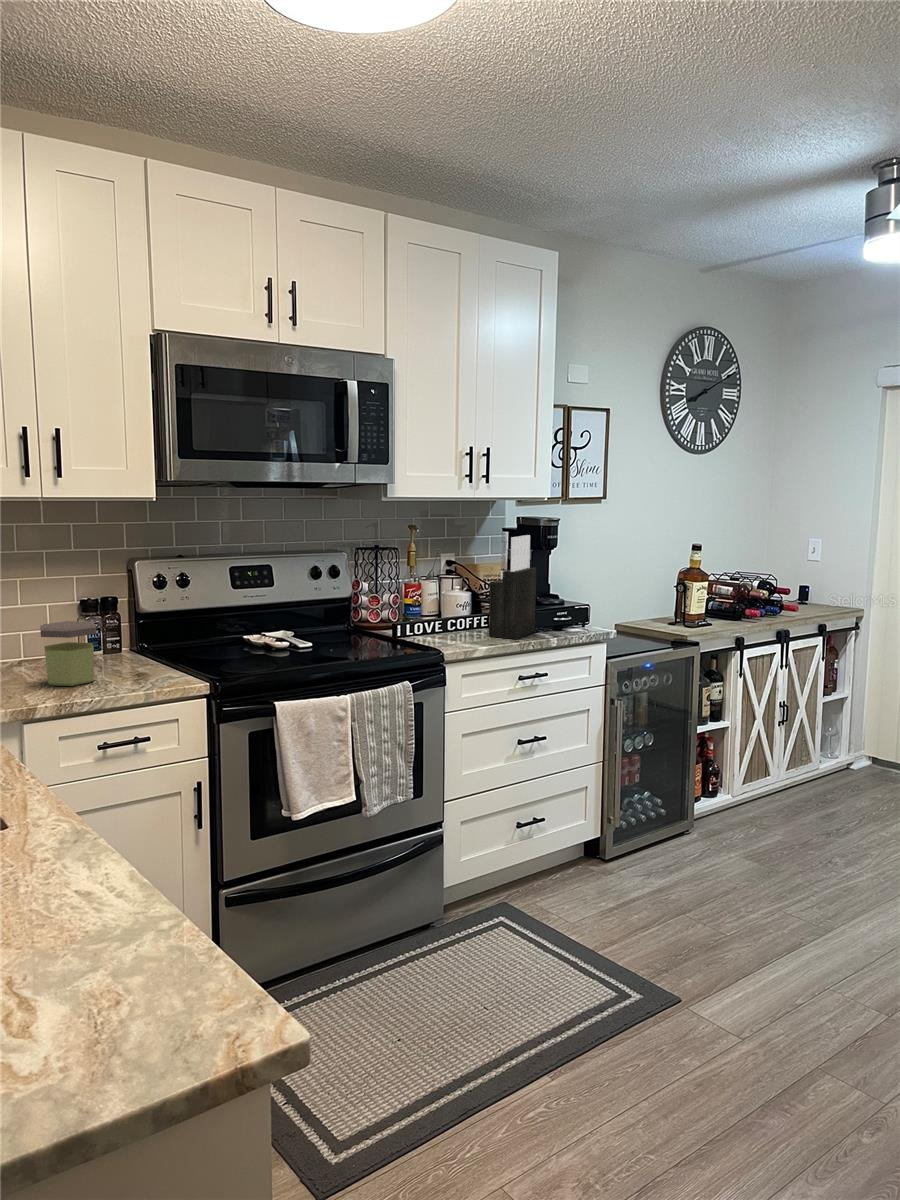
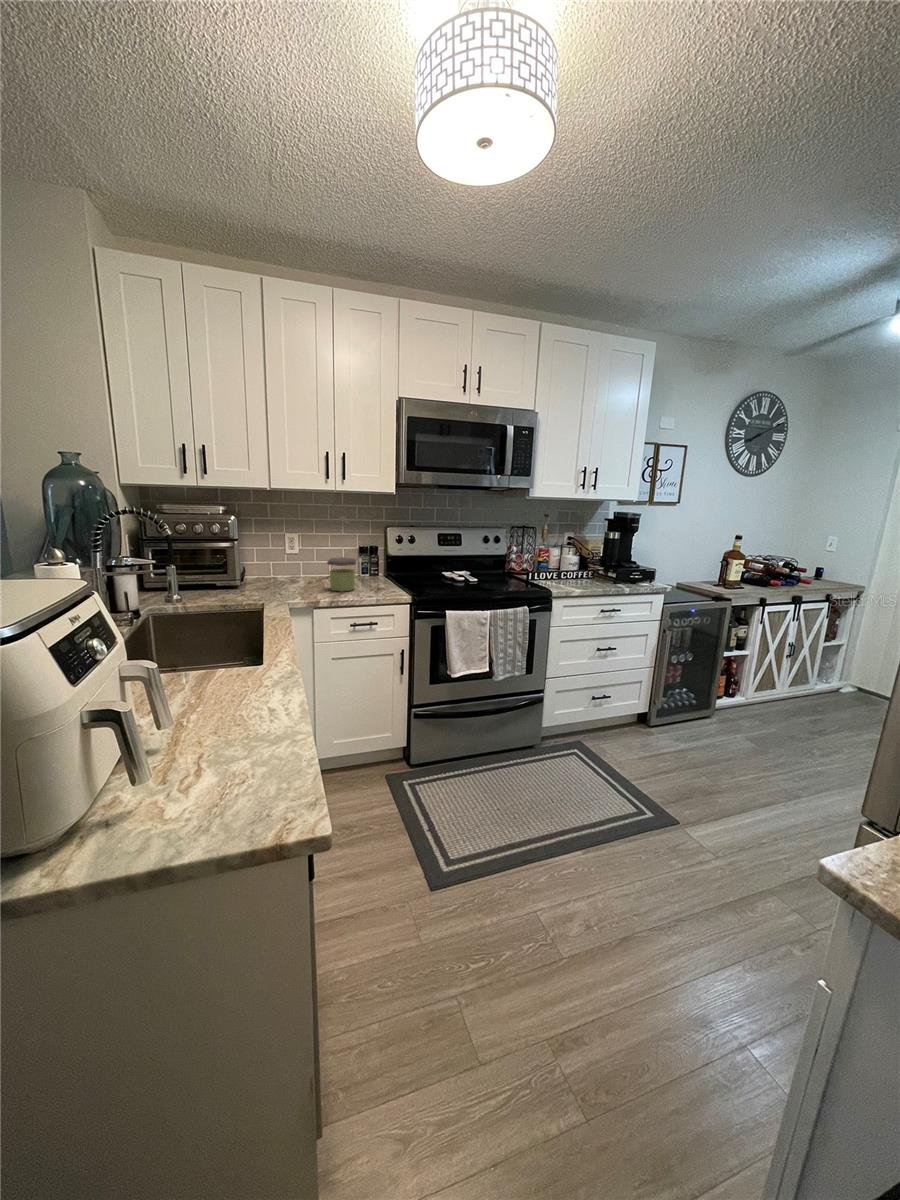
knife block: present [489,535,536,639] -> none [585,524,620,587]

